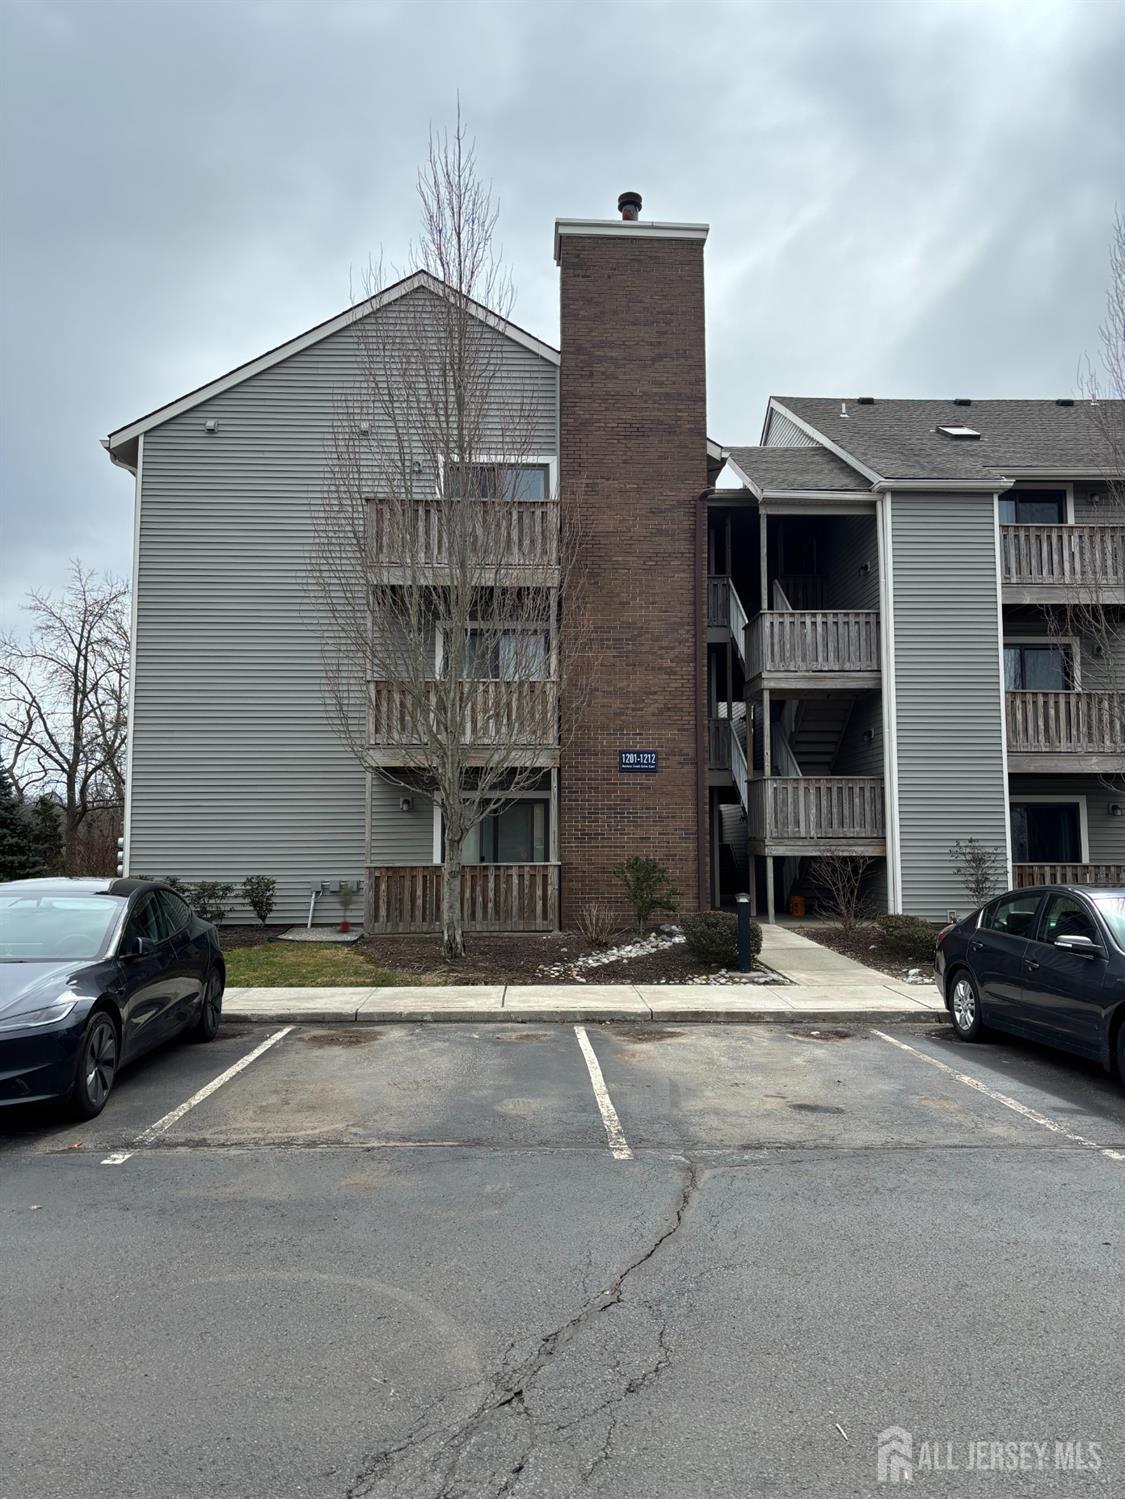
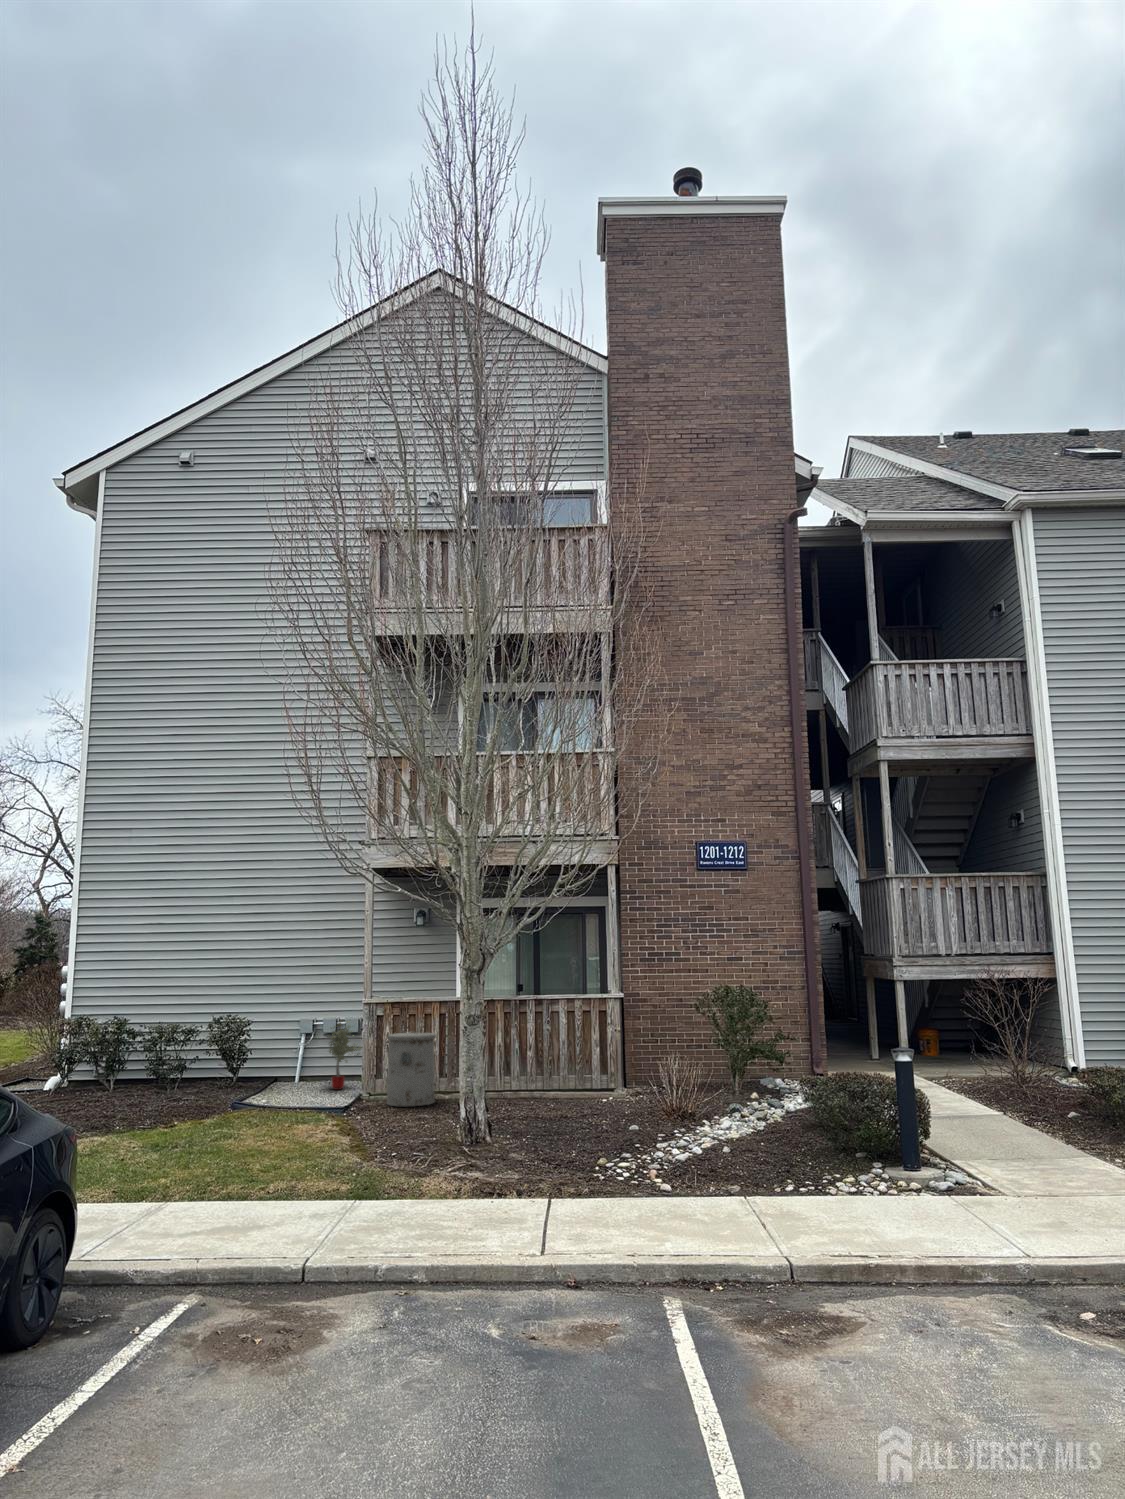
trash can: none [384,888,422,941] -> present [386,1032,436,1106]

